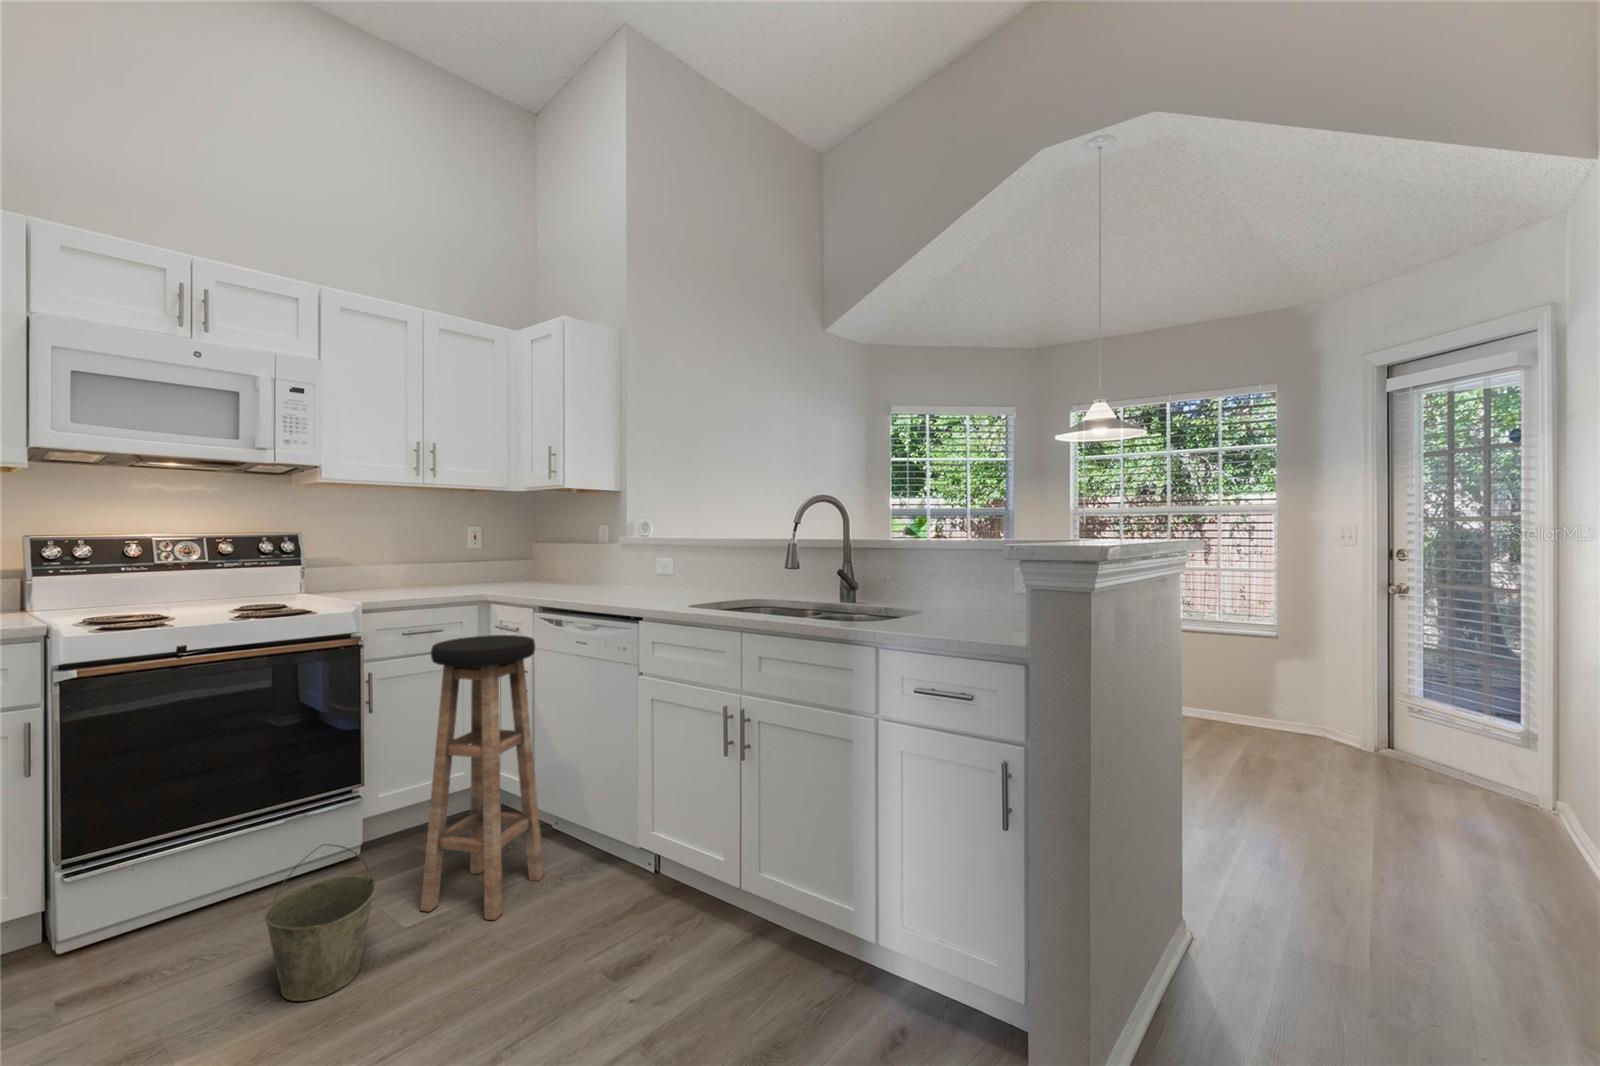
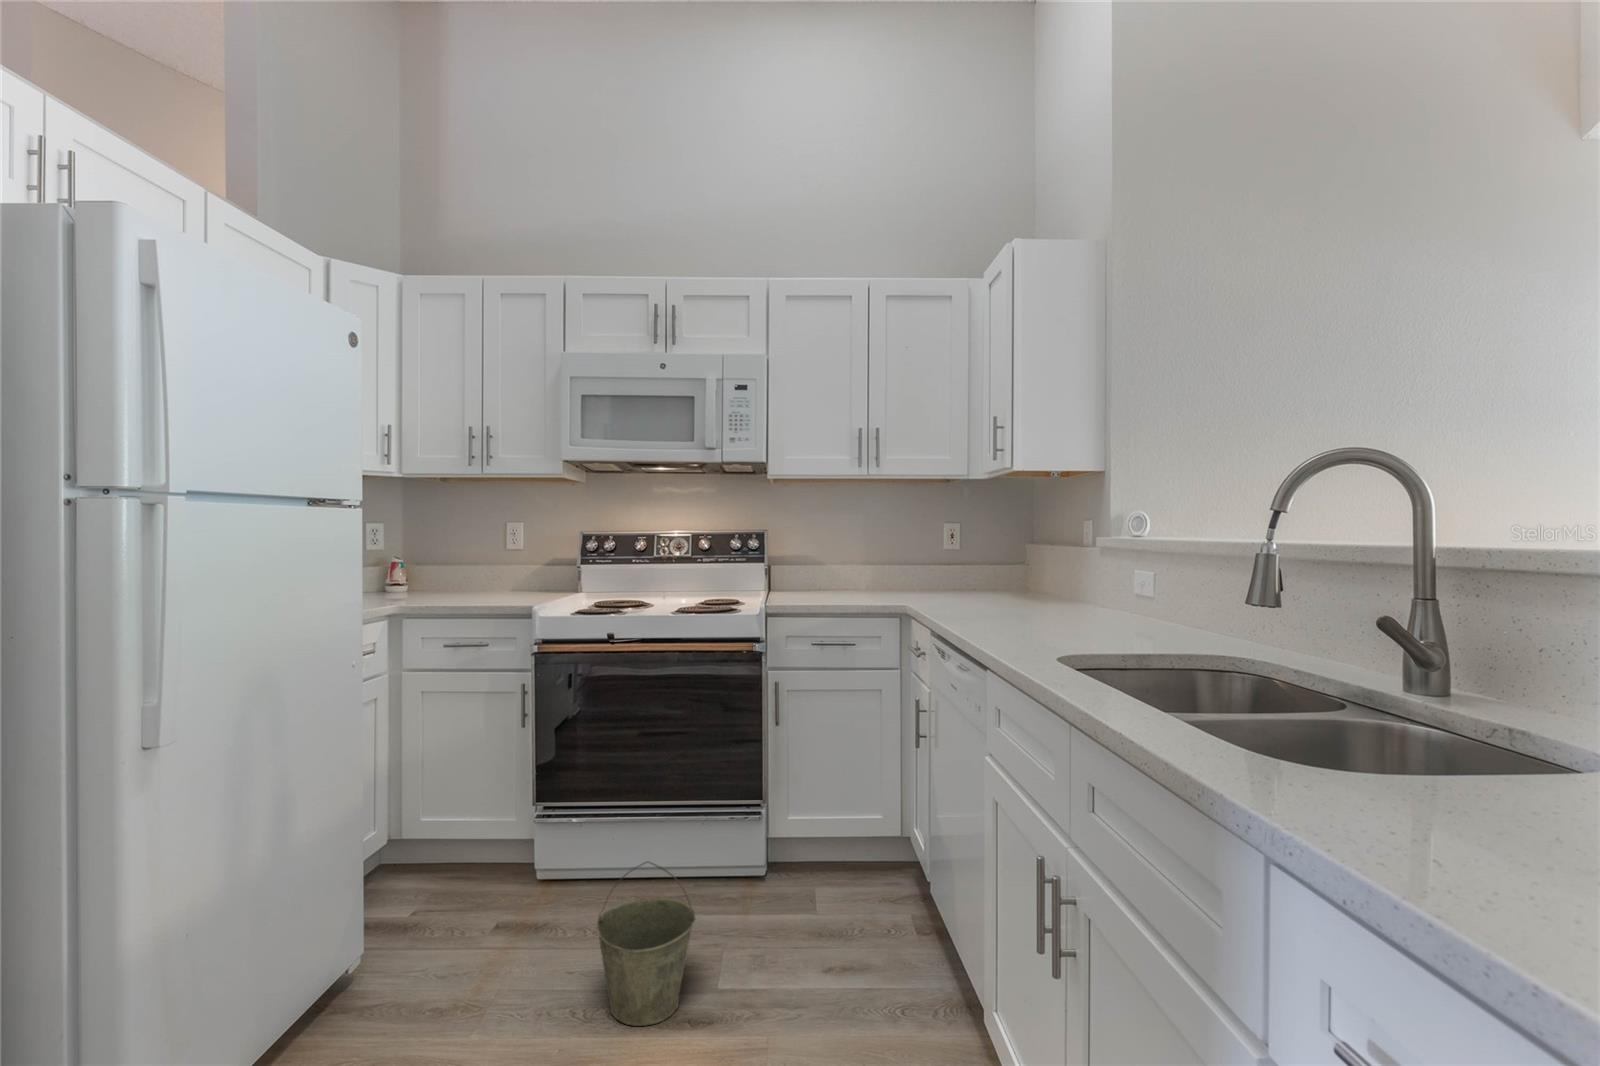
bar stool: present [420,635,544,920] -> none [763,660,901,1026]

